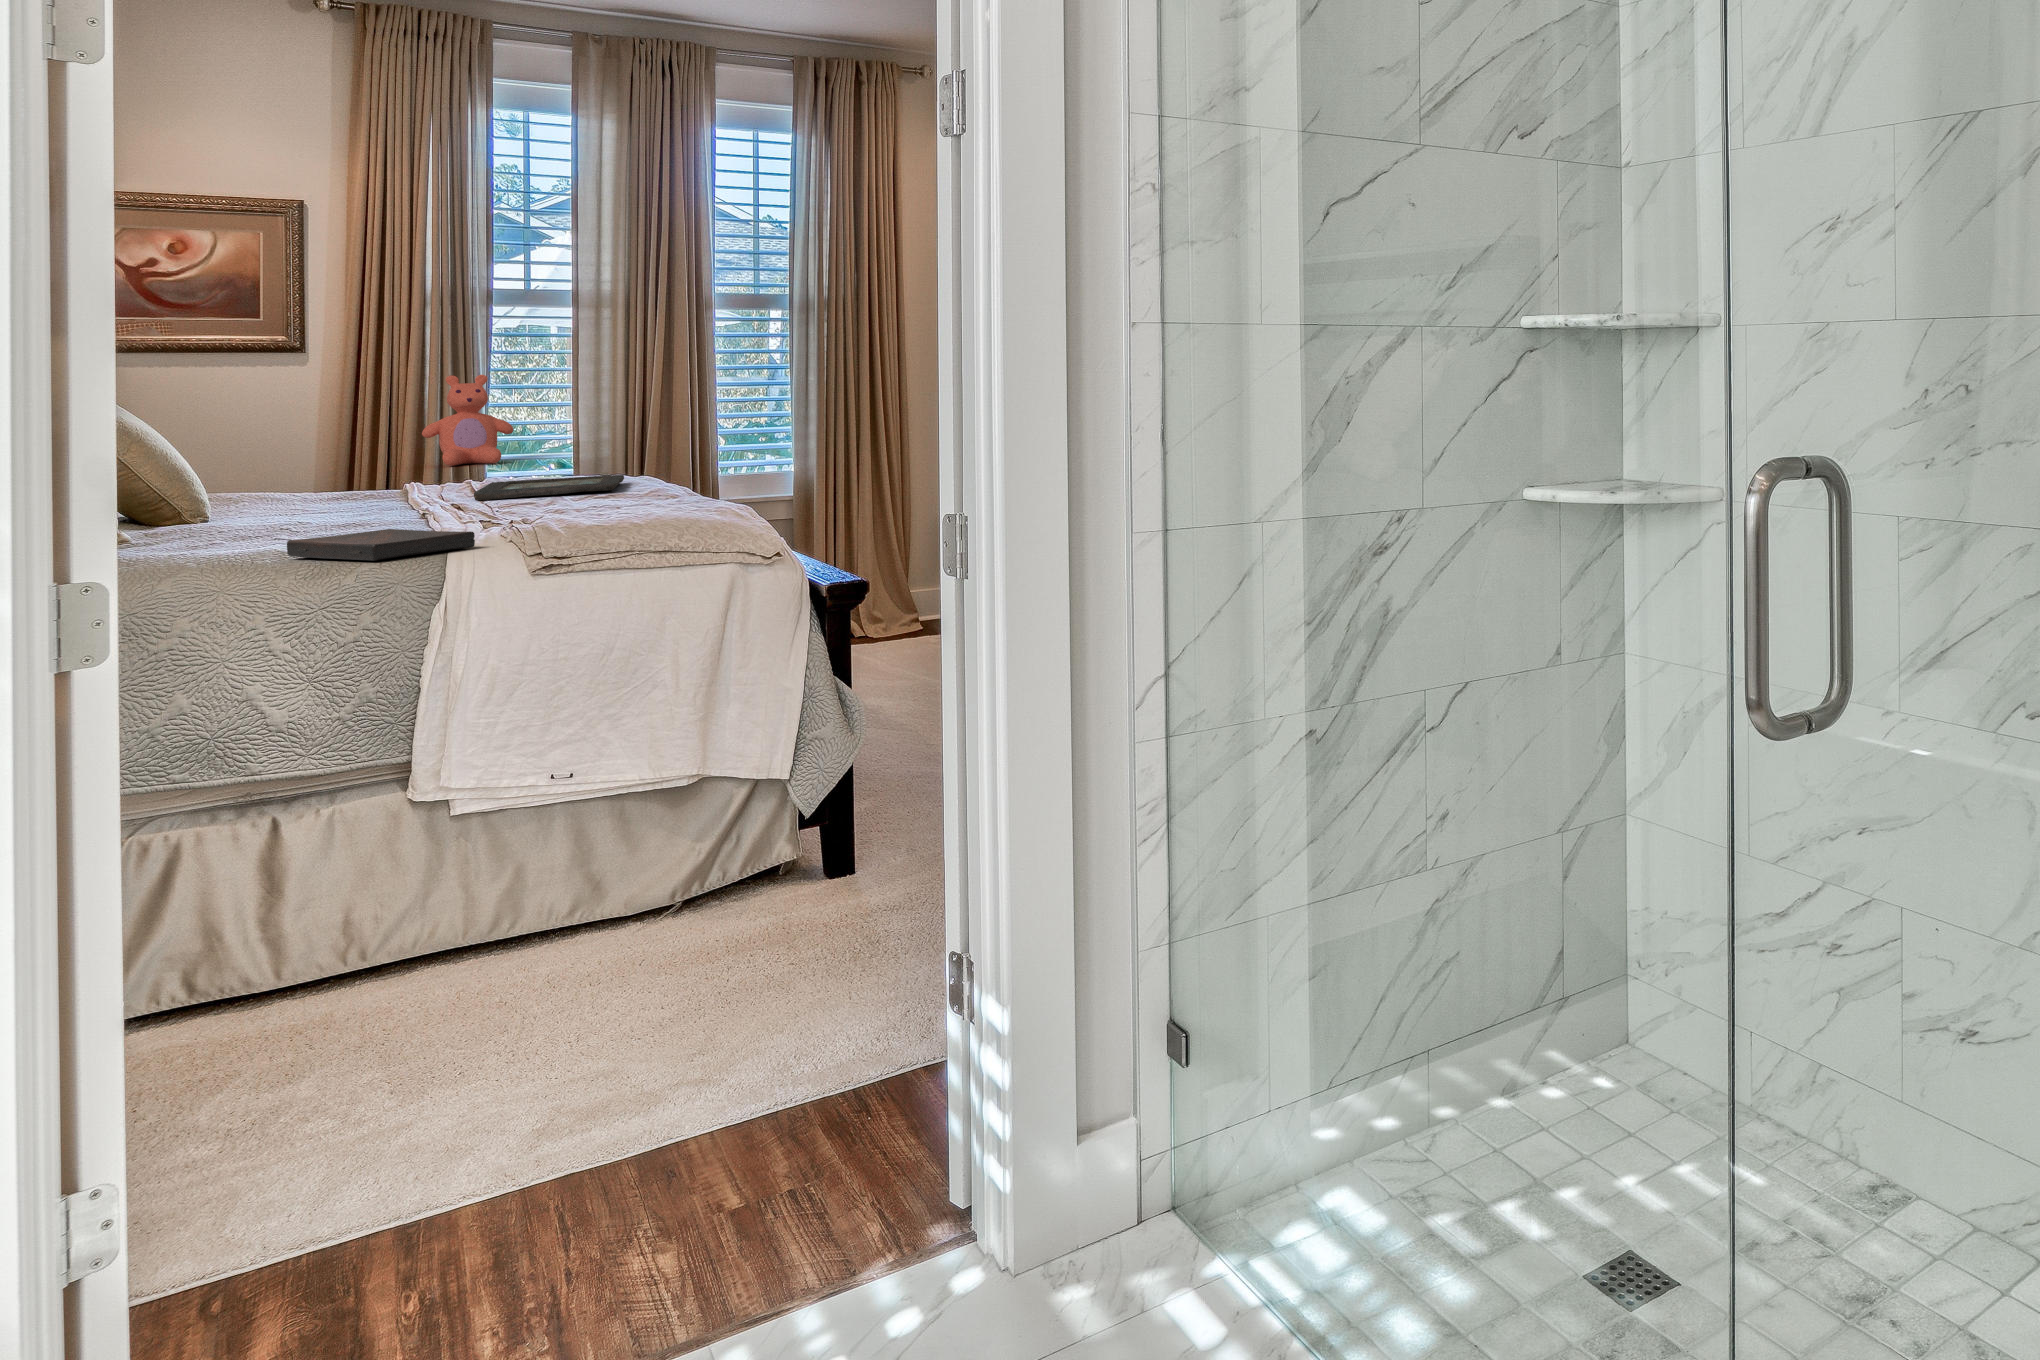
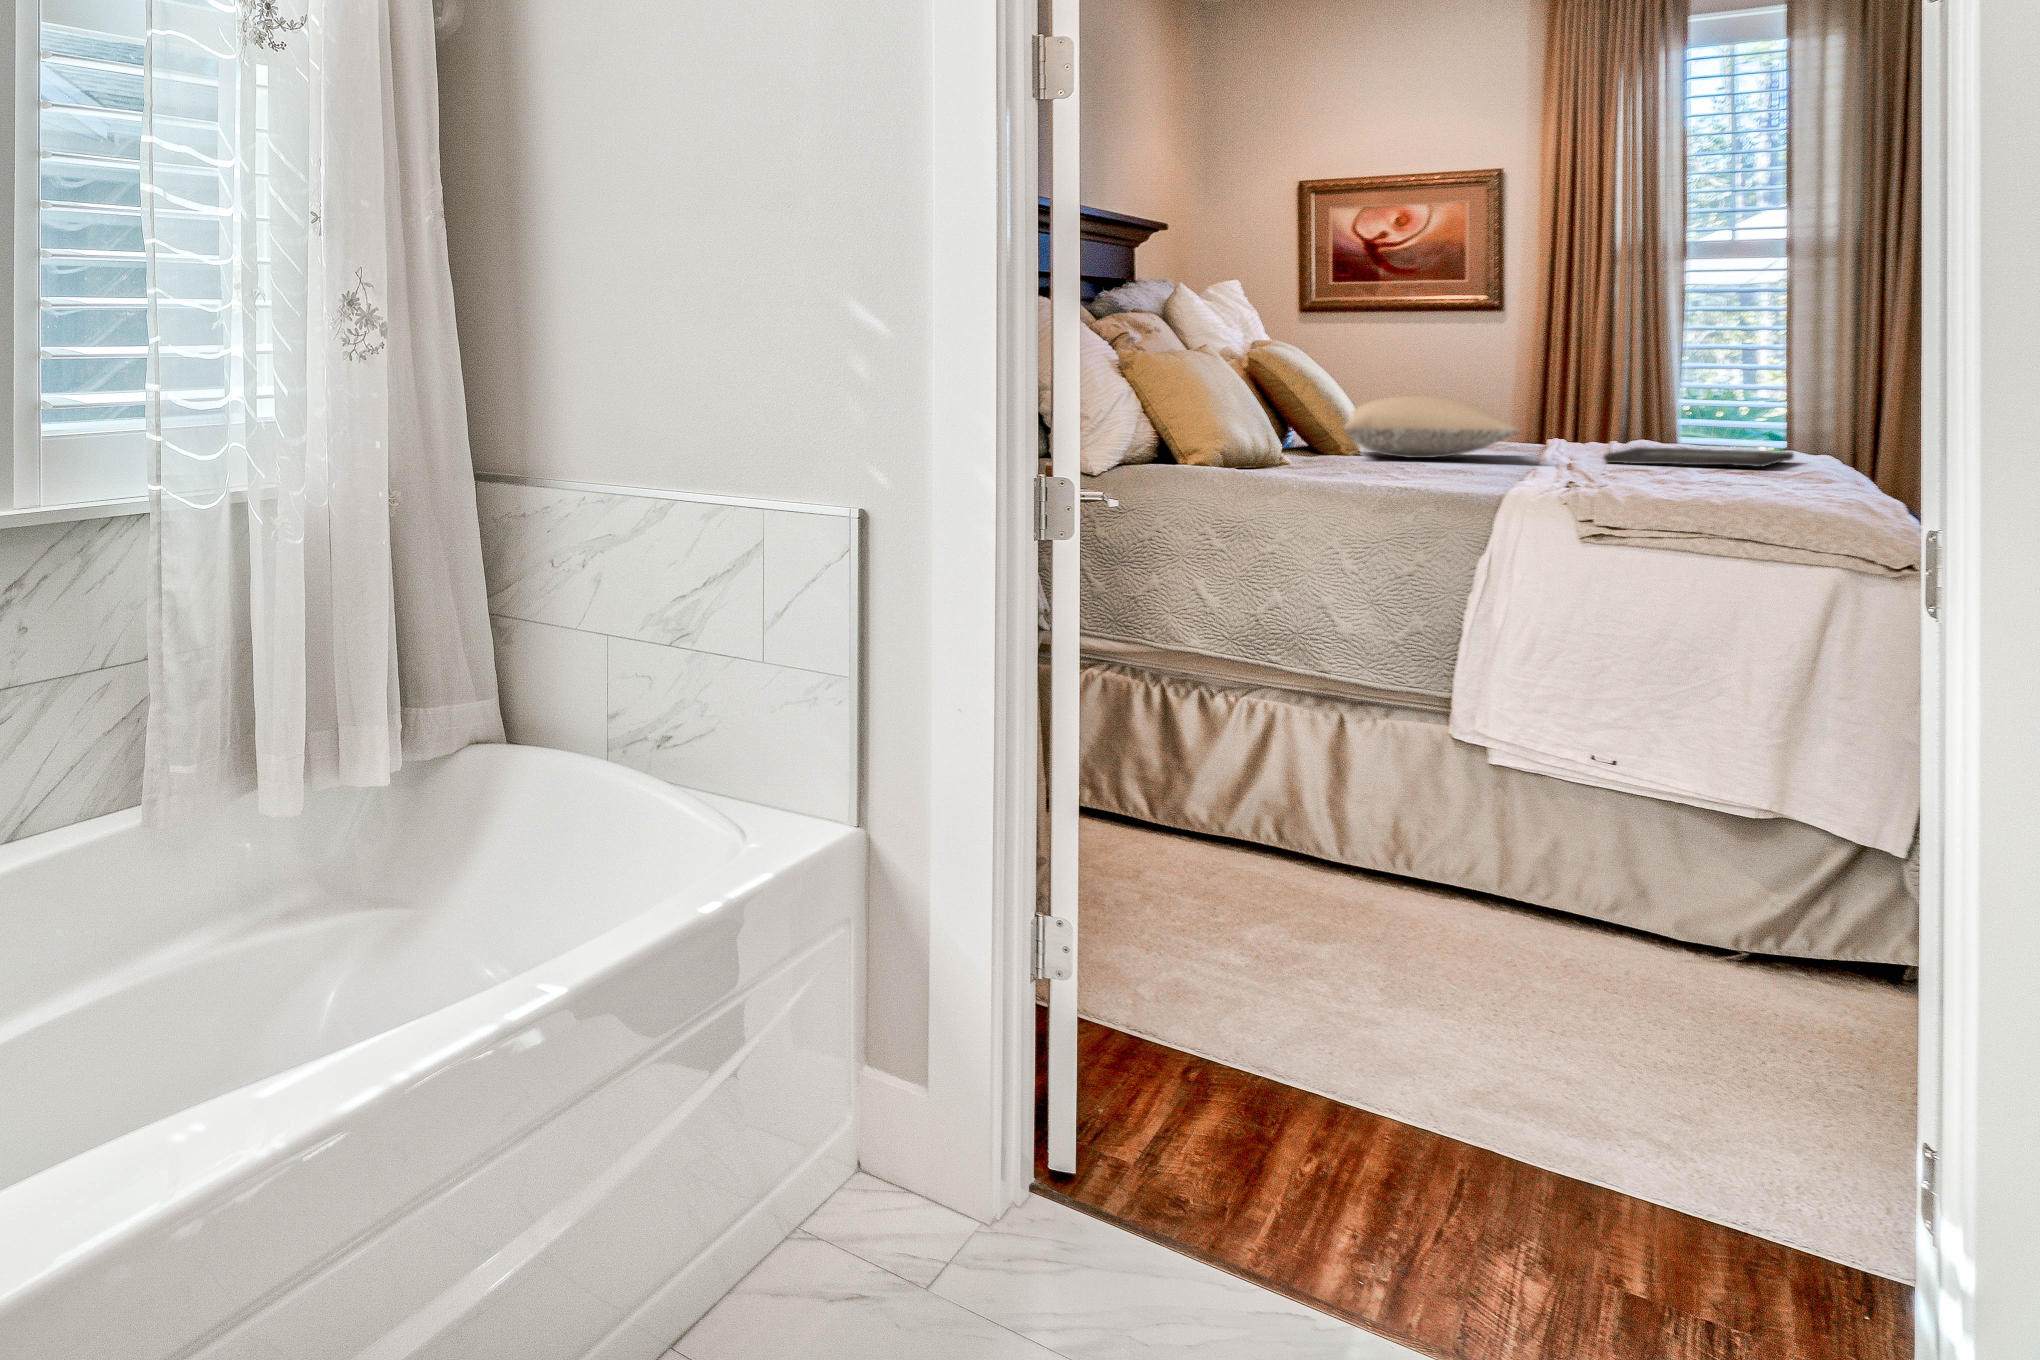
teddy bear: present [422,375,513,466] -> none [1608,336,1708,433]
pillow: none [161,450,400,518] -> present [1344,396,1520,458]
book: present [287,529,475,561] -> none [1373,472,1534,499]

